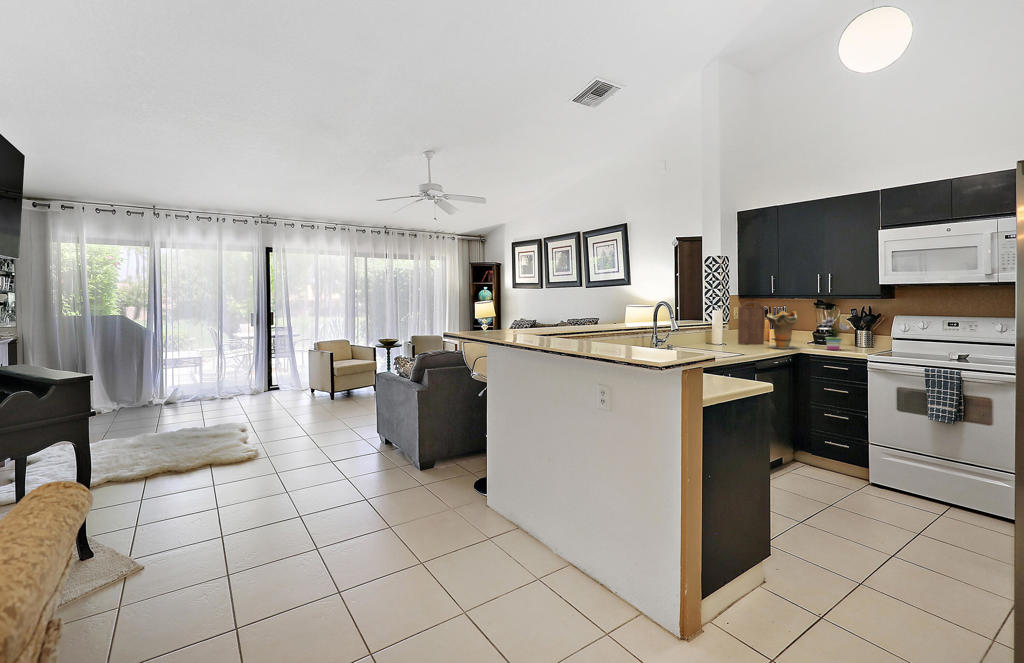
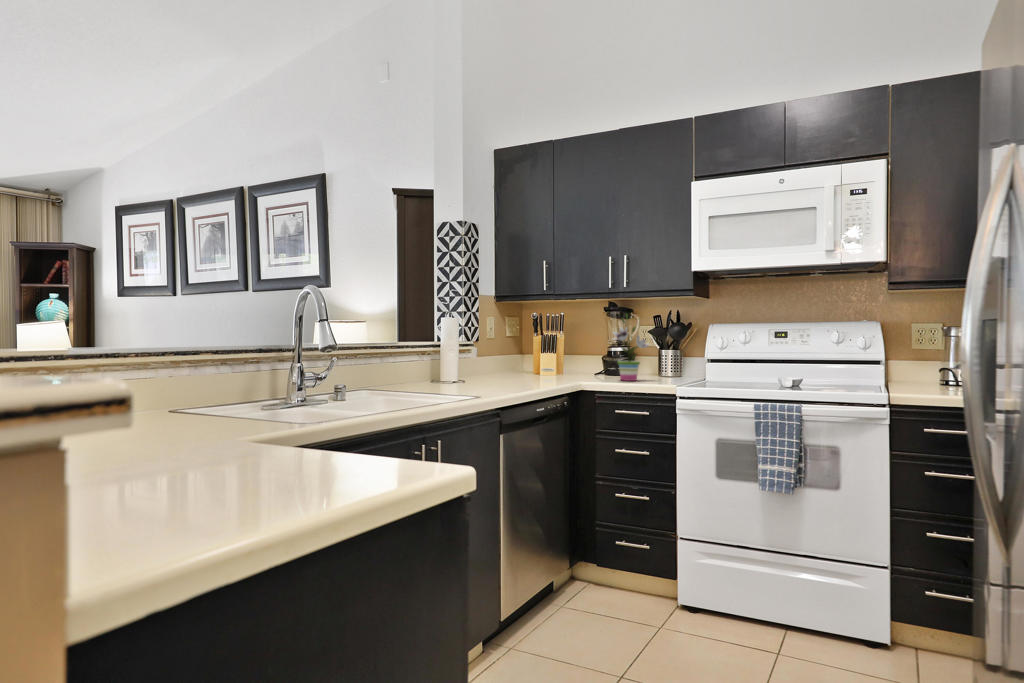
cutting board: present [738,301,765,344] -> none [492,304,533,376]
decorative vase: present [767,311,797,349] -> none [532,318,578,381]

